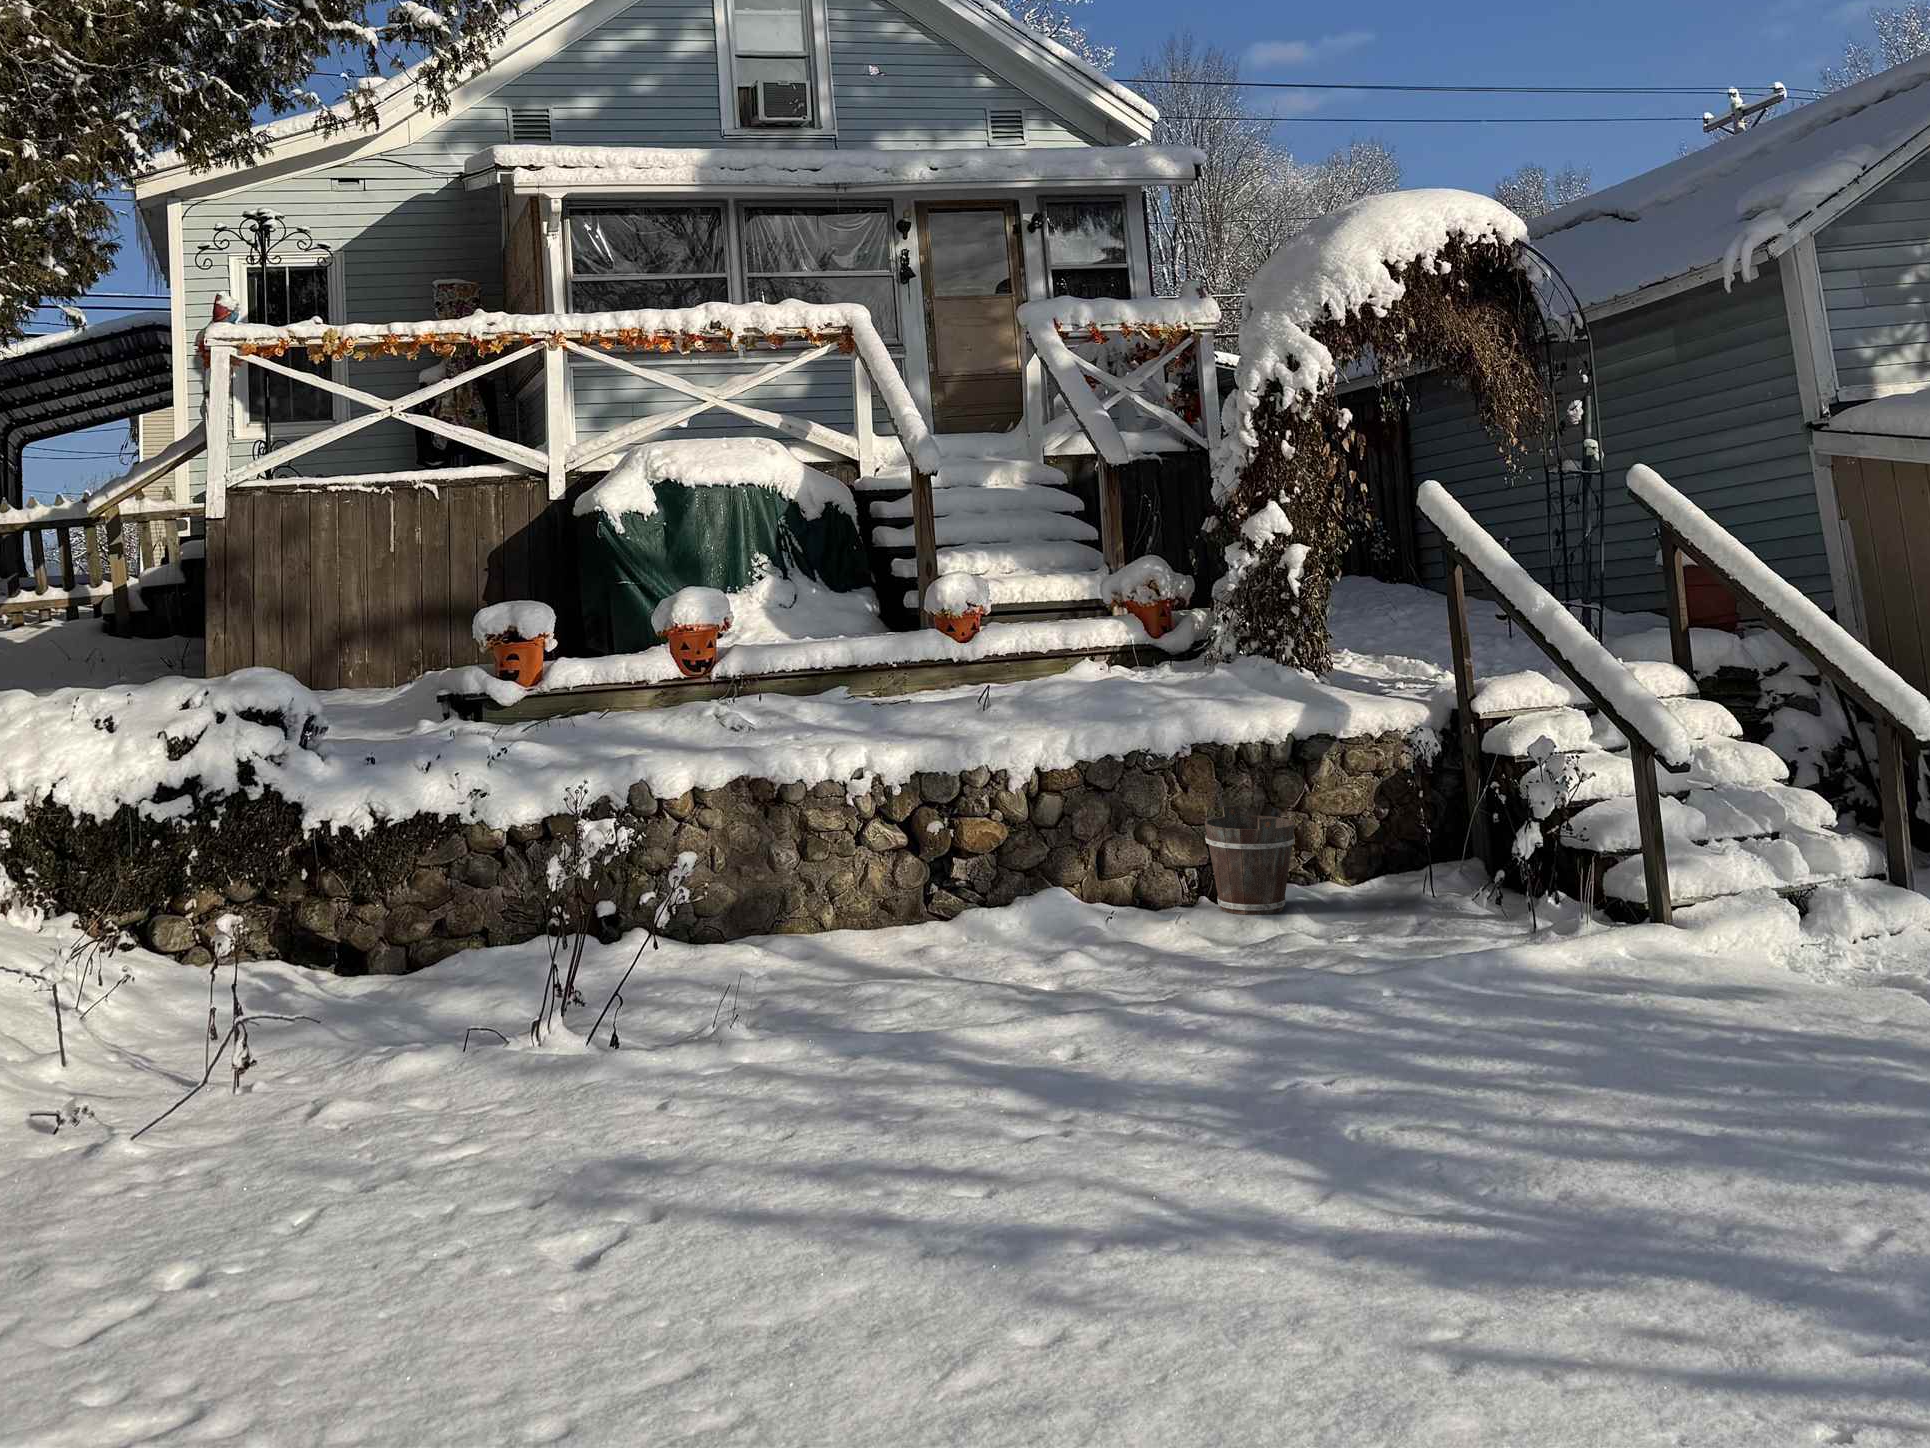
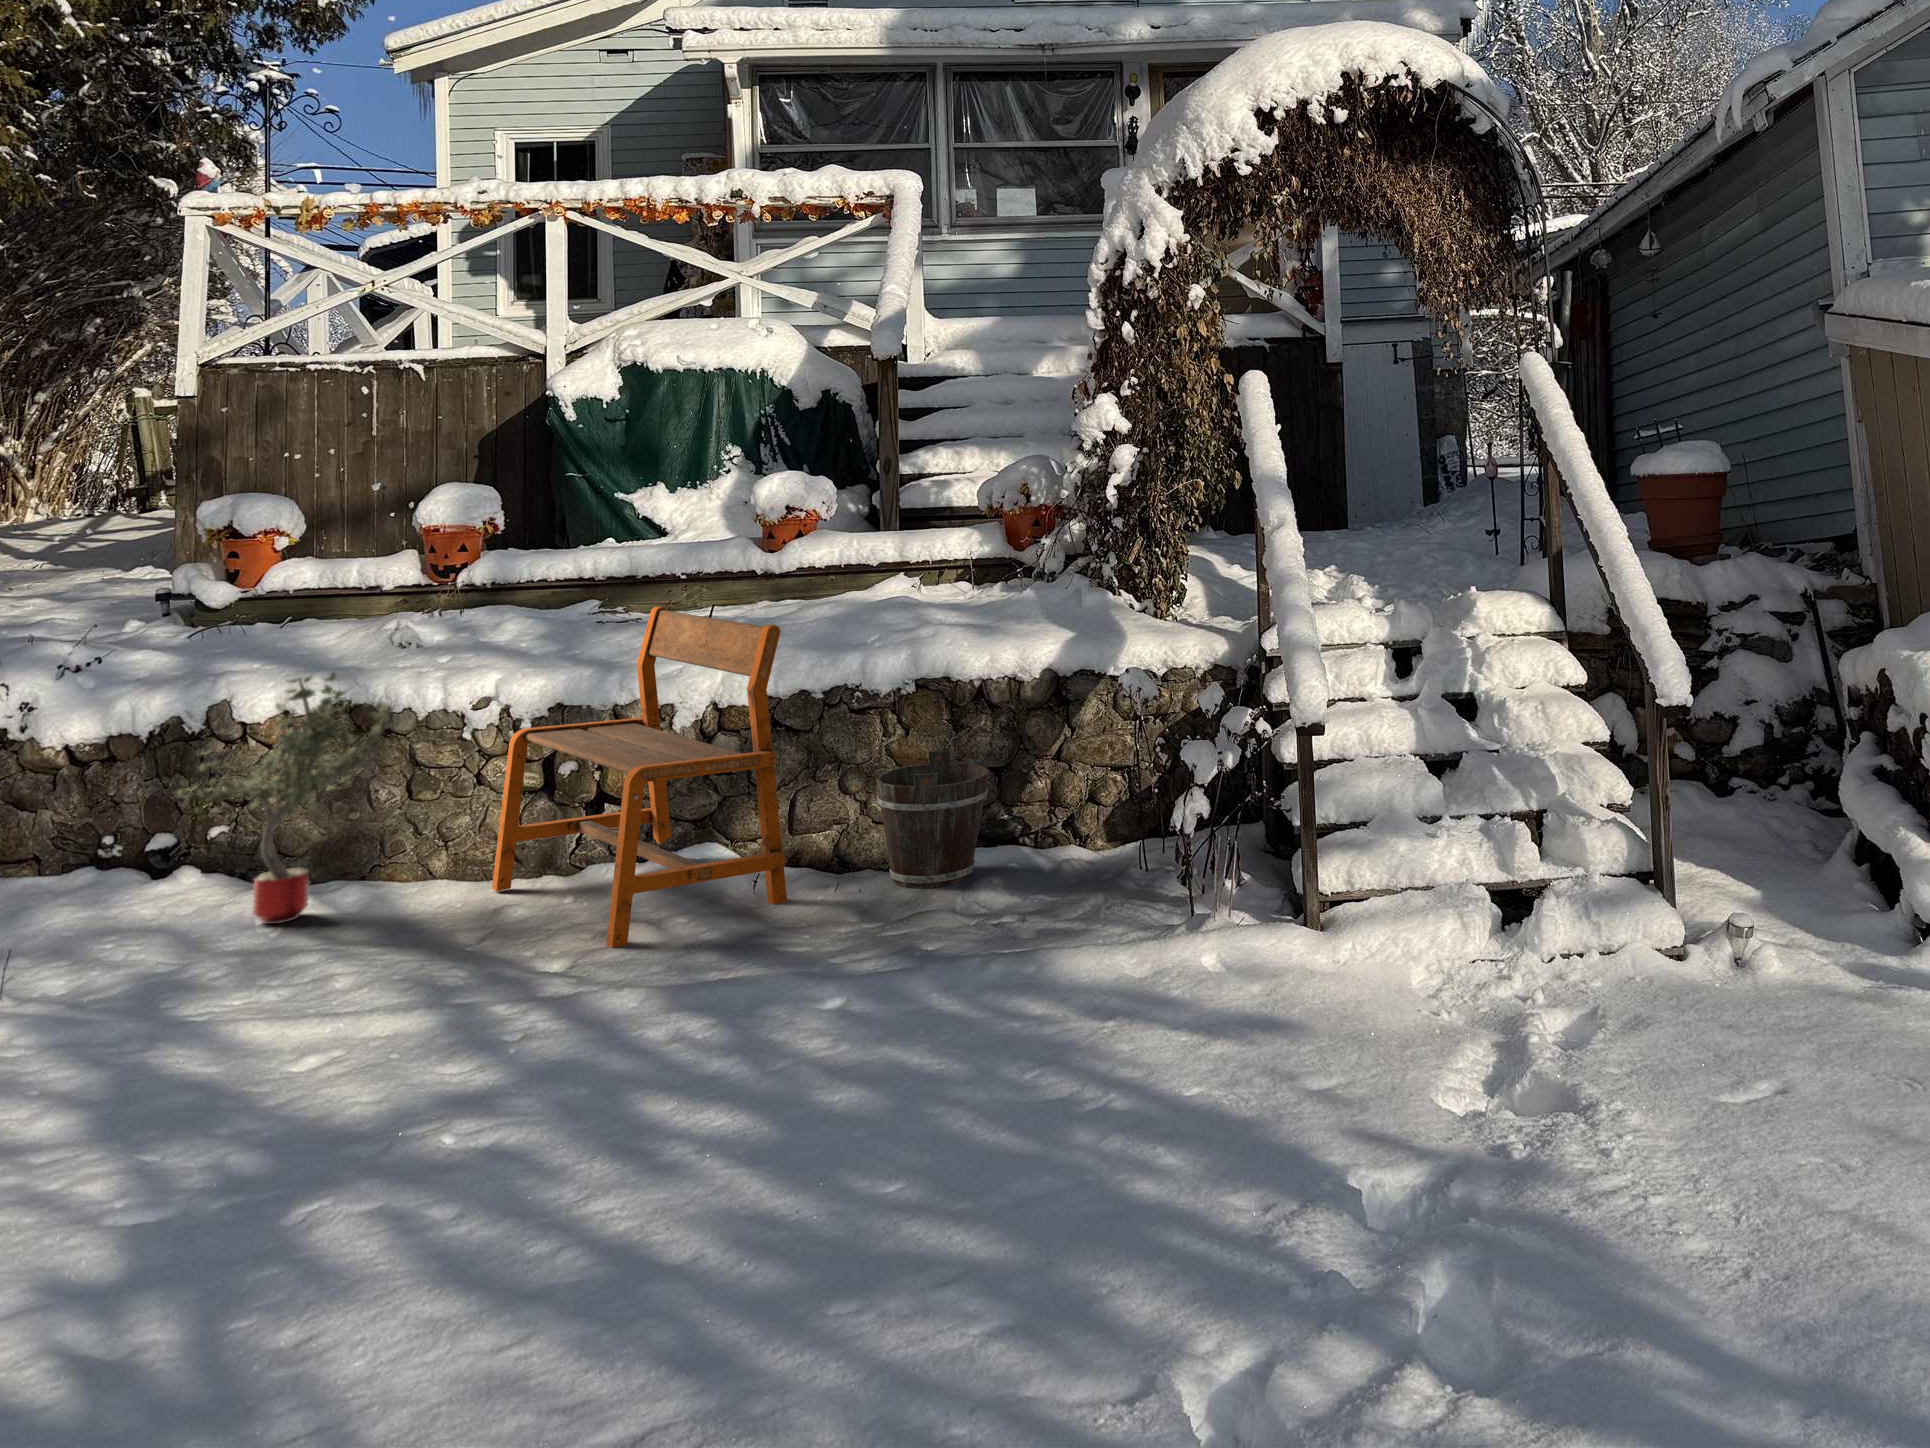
bench: none [894,688,1172,956] -> present [492,606,787,948]
potted tree: none [677,740,843,955] -> present [175,672,394,924]

